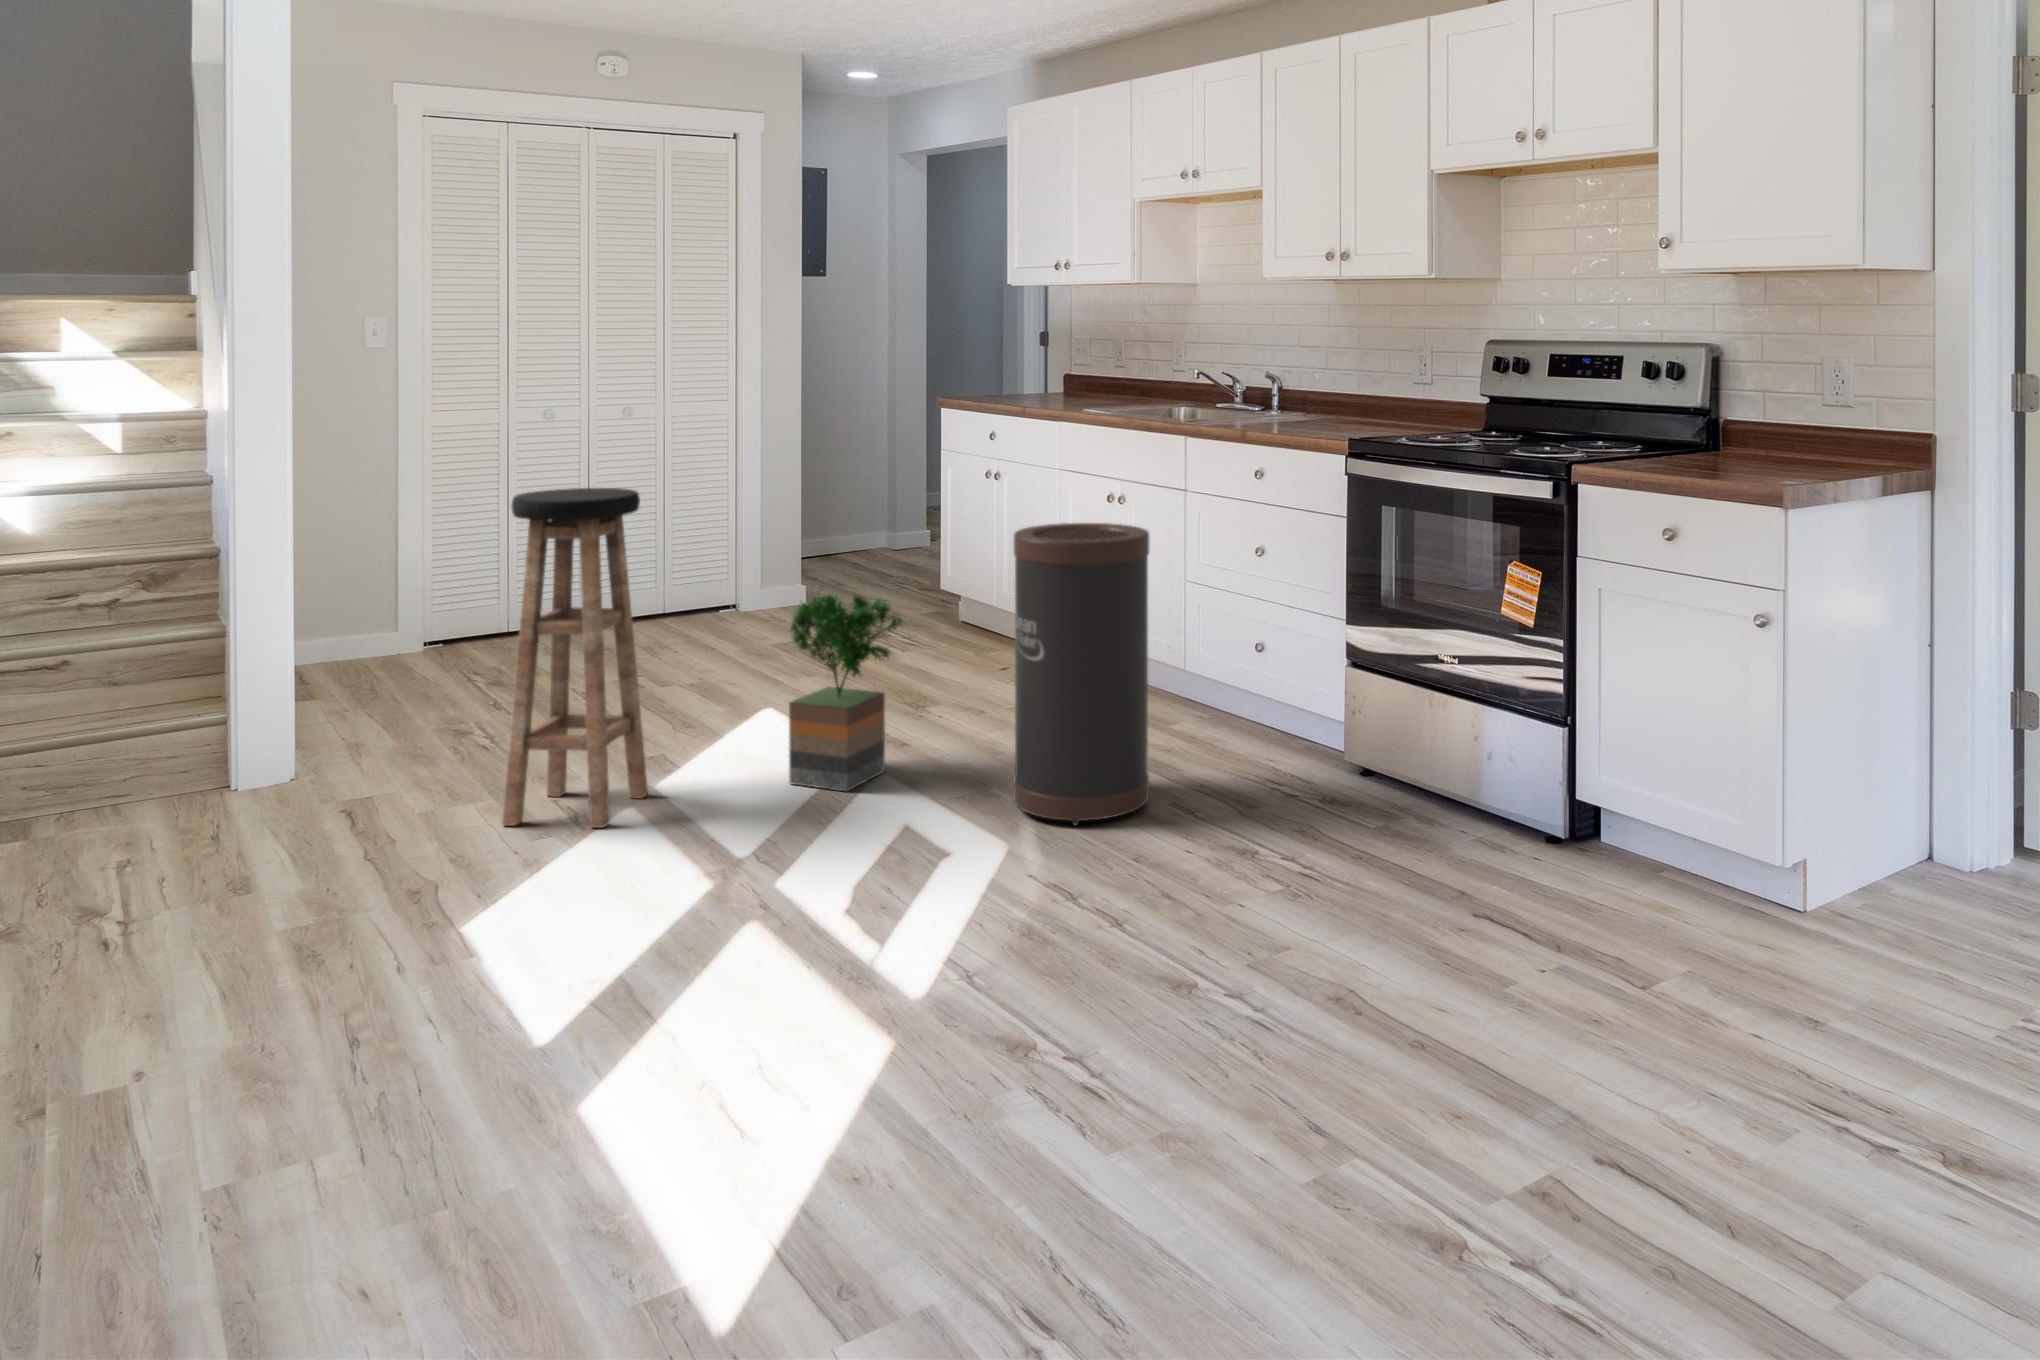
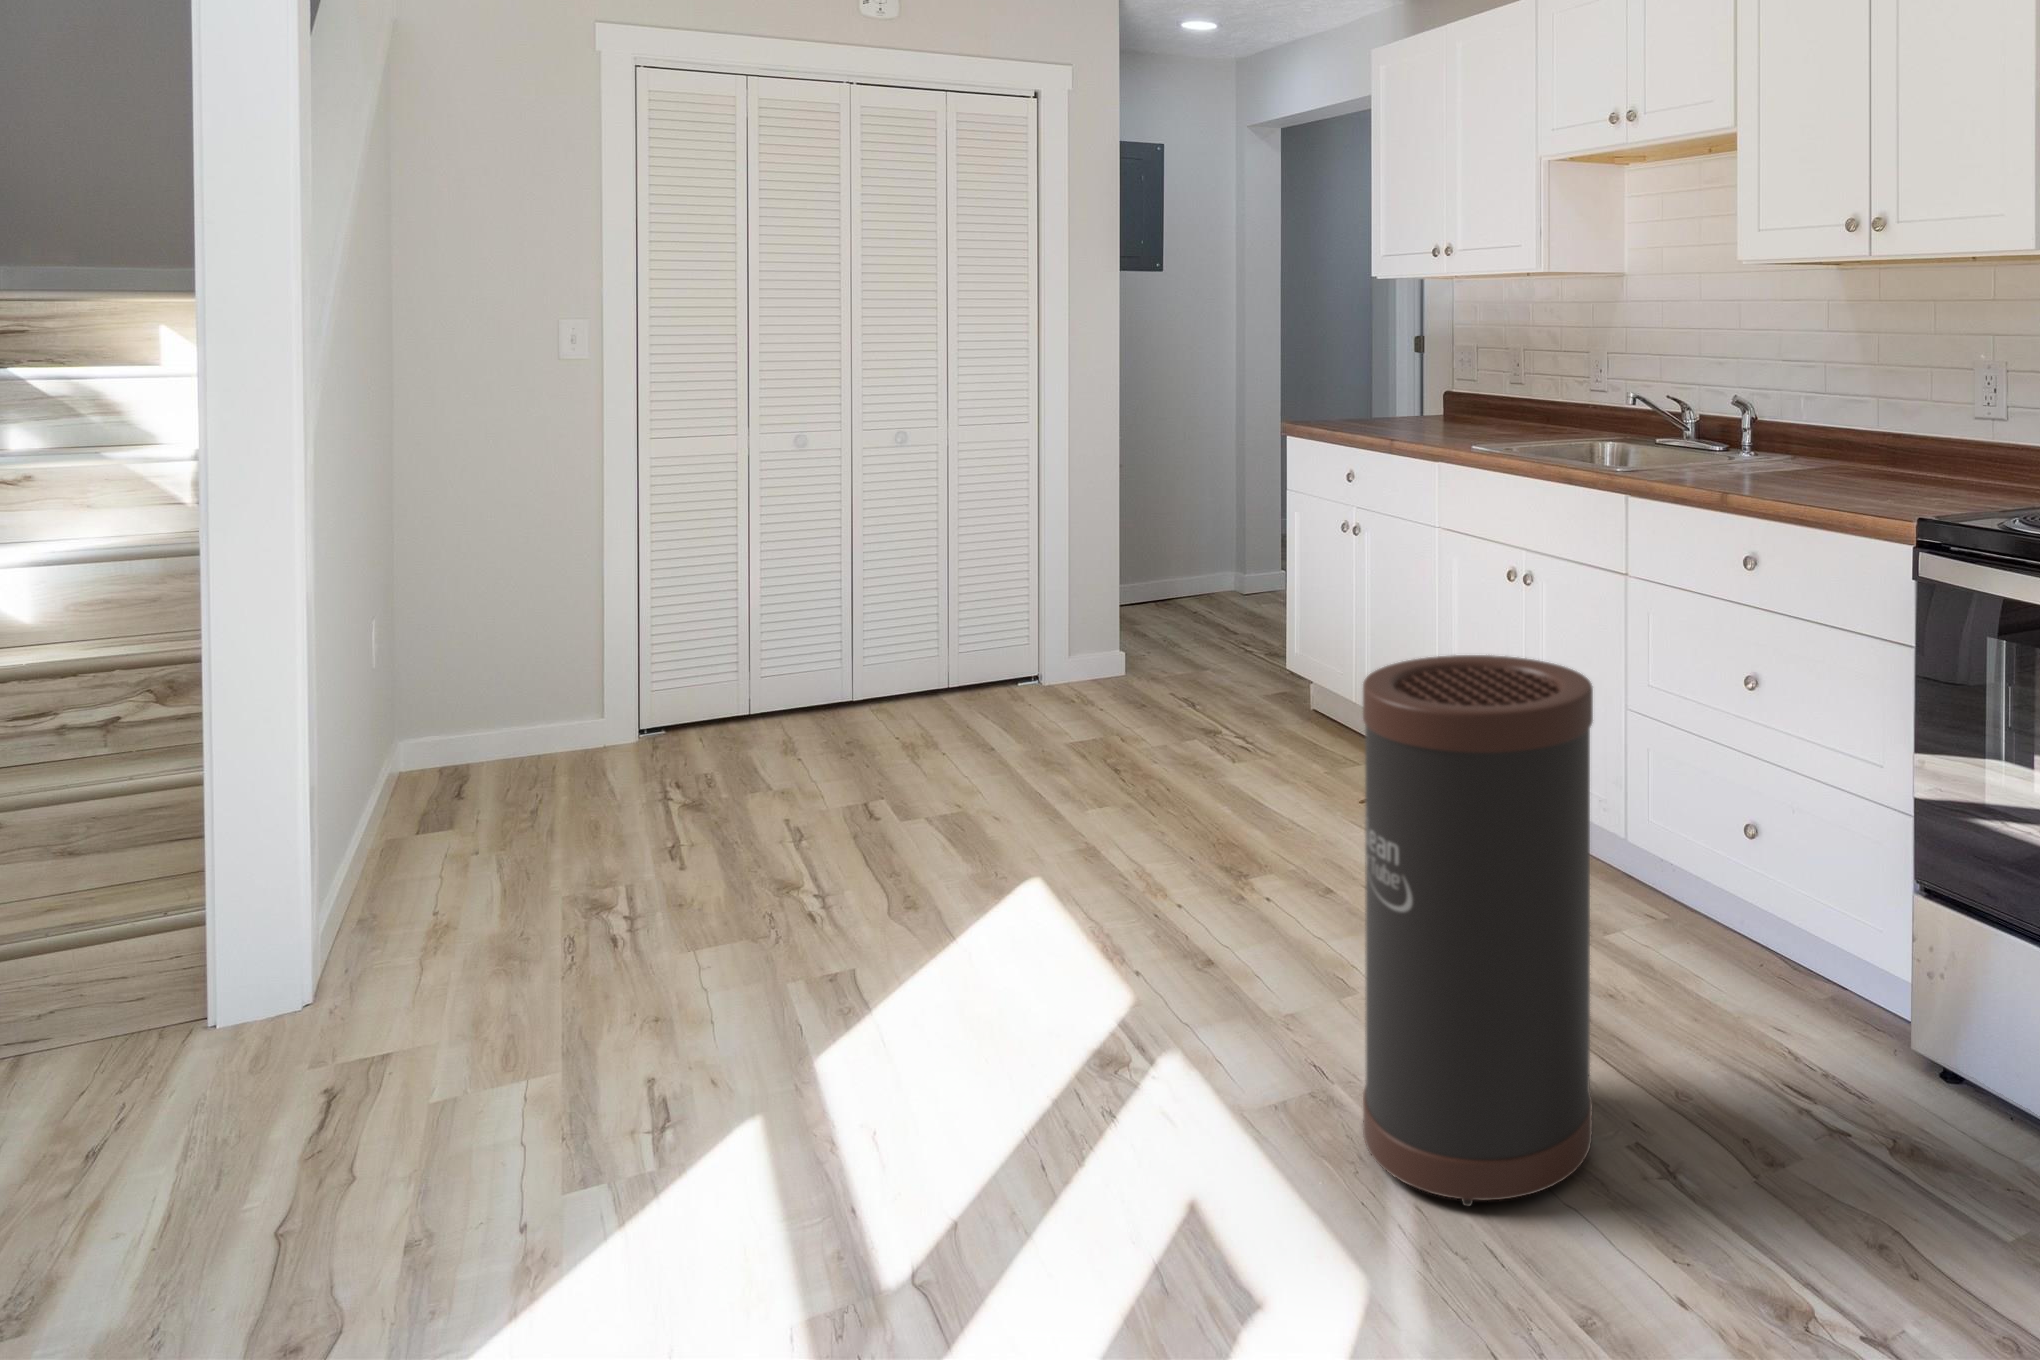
bar stool: present [502,488,648,828] -> none [538,586,793,1162]
potted tree: present [788,595,903,792] -> none [1002,746,1201,1084]

